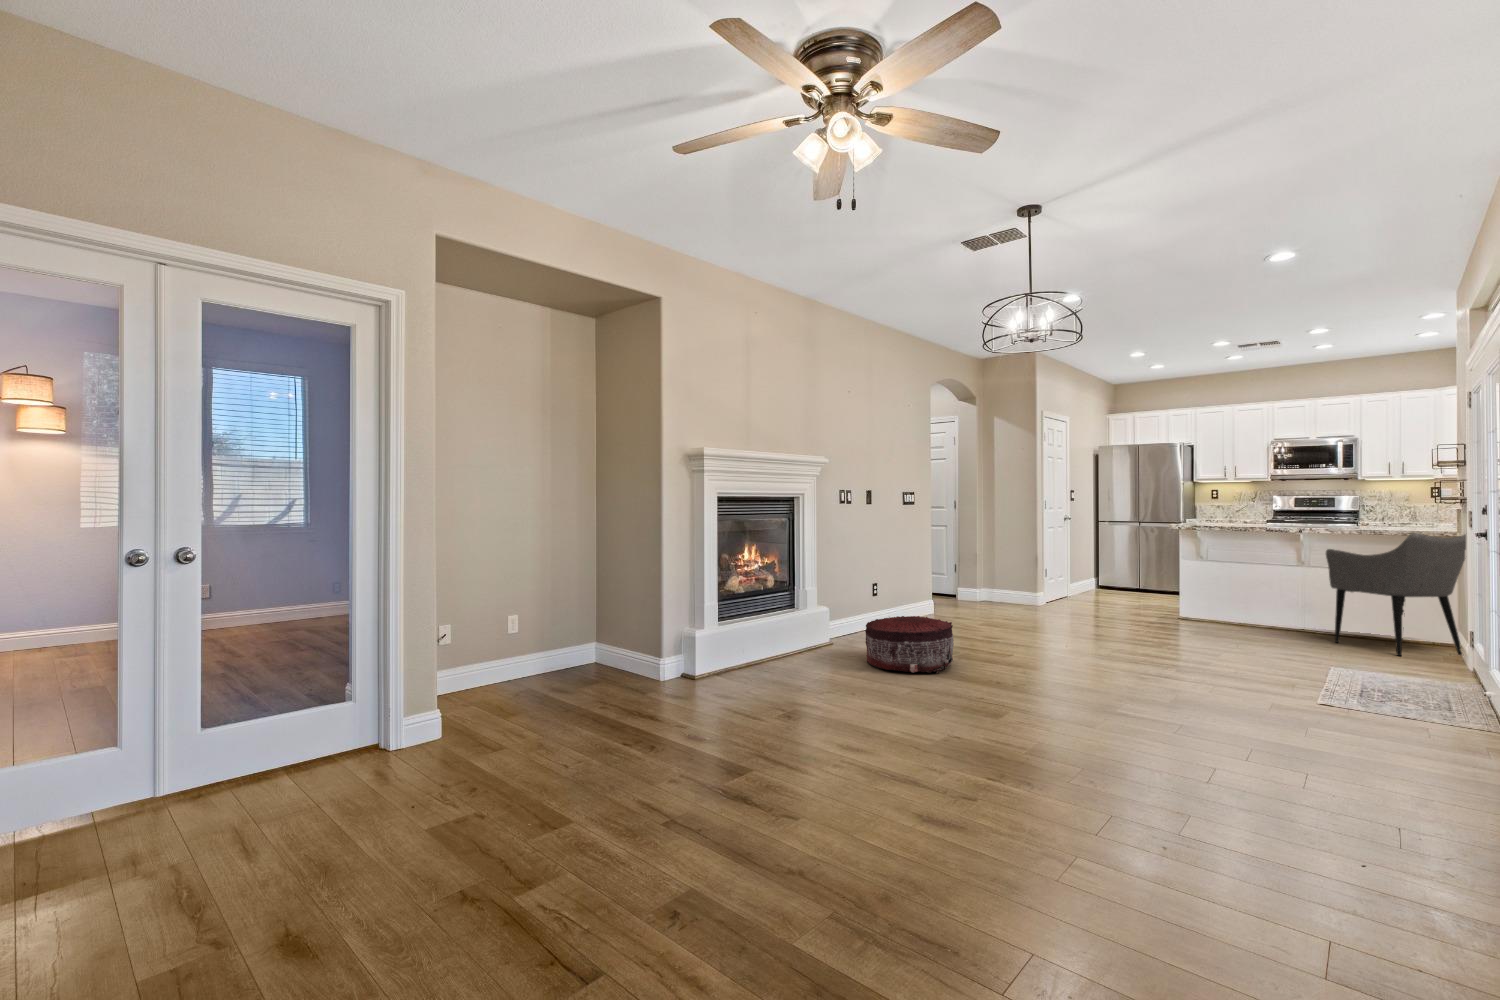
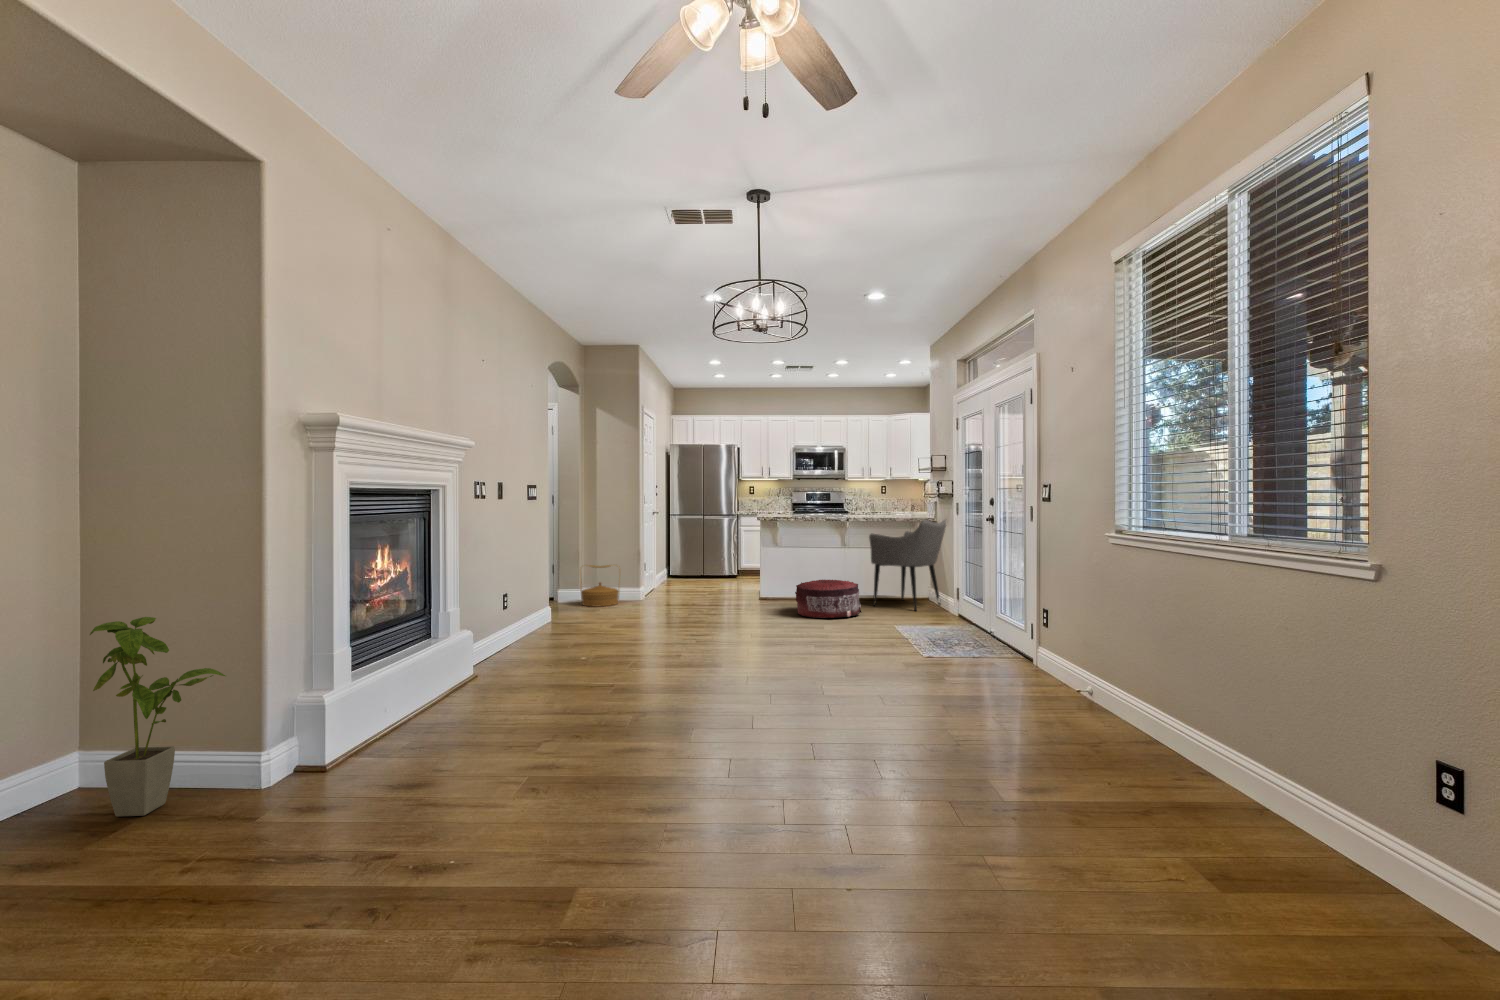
woven basket: none [974,566,1014,607] -> present [581,565,620,607]
house plant: none [584,570,642,680] -> present [90,617,225,816]
pouf: present [865,616,954,673] -> present [795,580,861,618]

